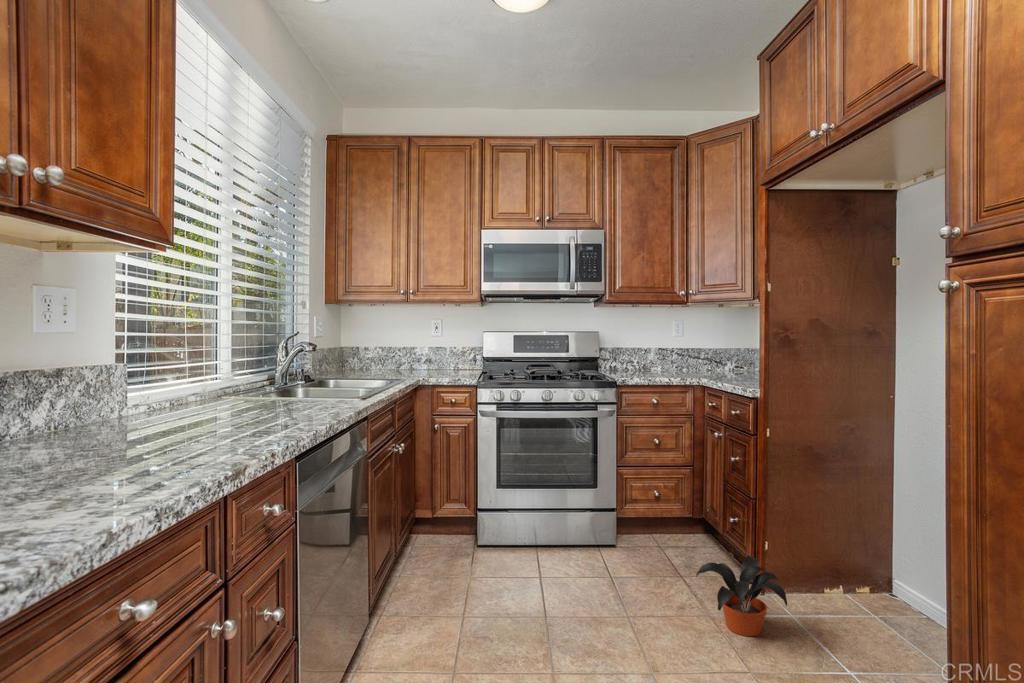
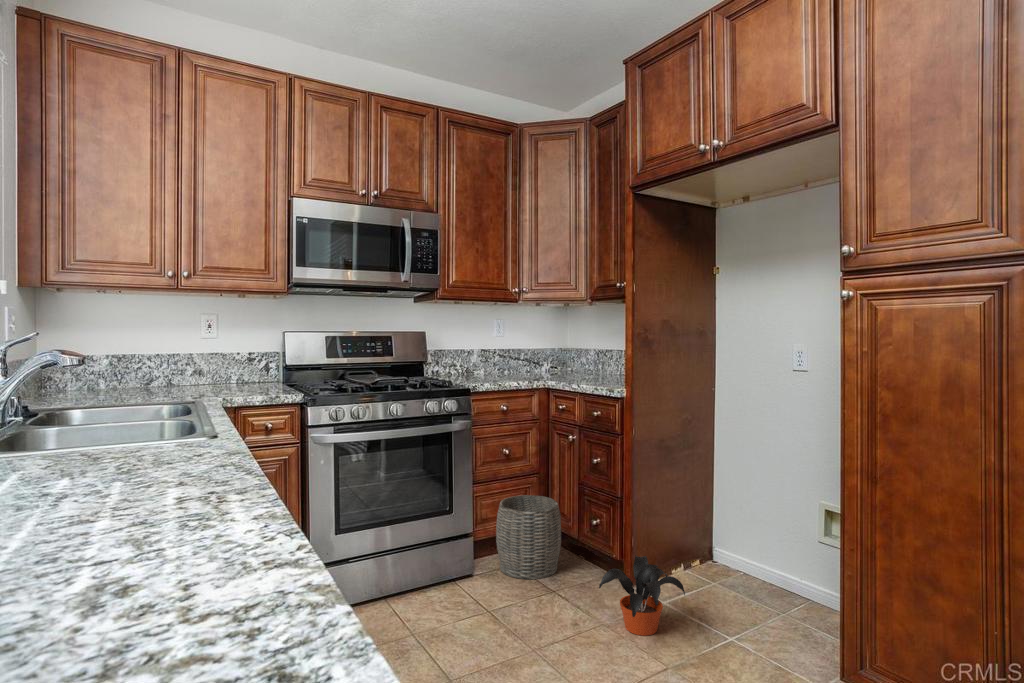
woven basket: none [641,484,705,564] -> present [496,495,561,579]

